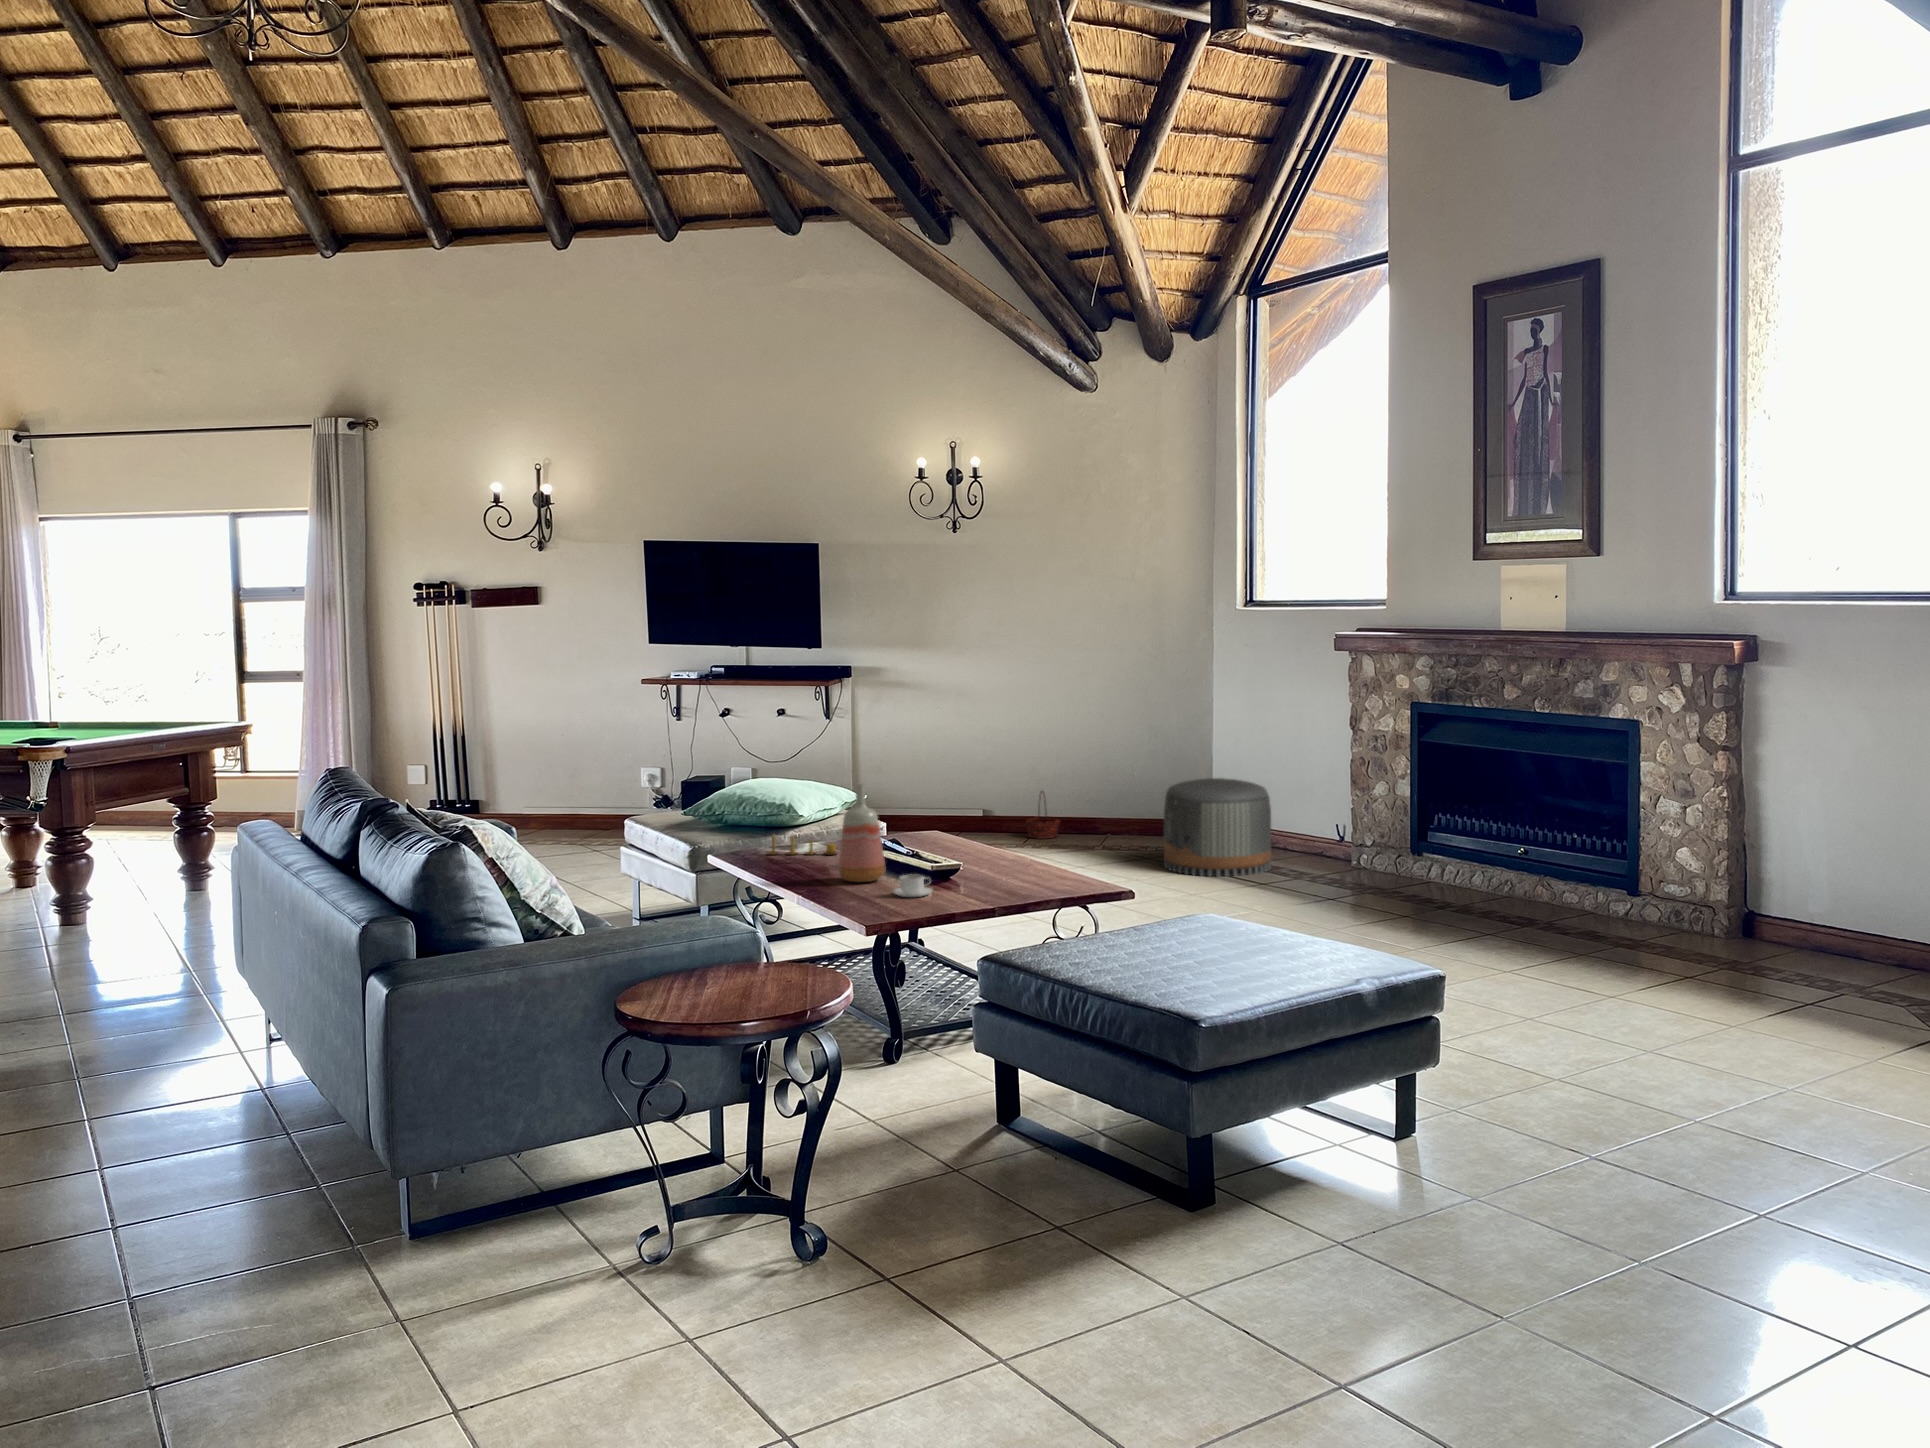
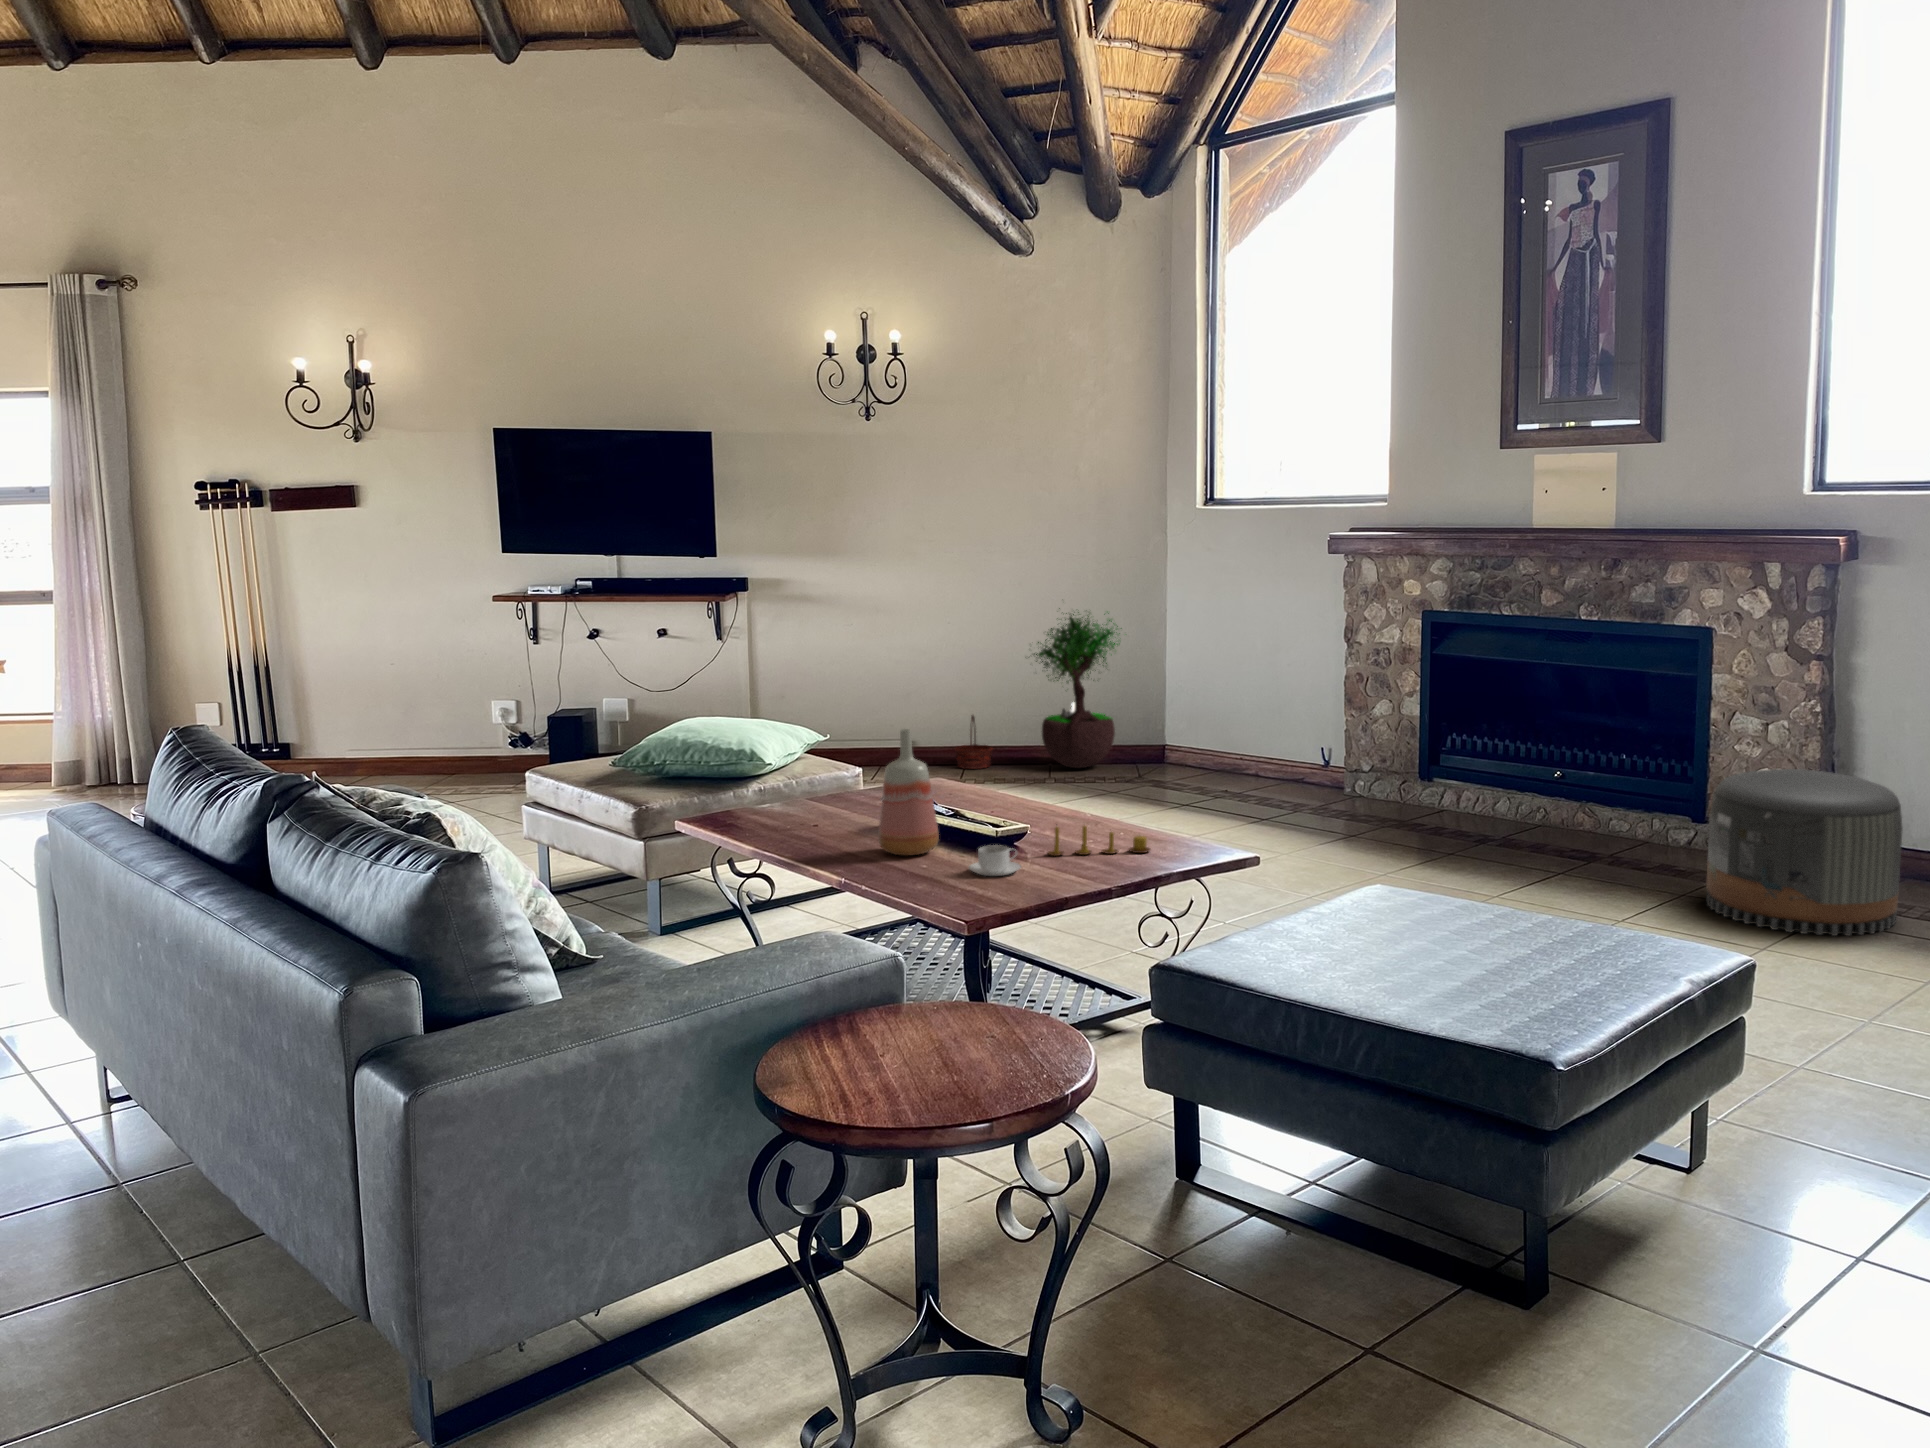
potted tree: none [1083,690,1174,841] -> present [1034,608,1122,768]
pouf: present [1164,778,1271,877] -> present [1706,769,1903,936]
candle: present [767,835,838,855] -> present [1048,826,1150,856]

